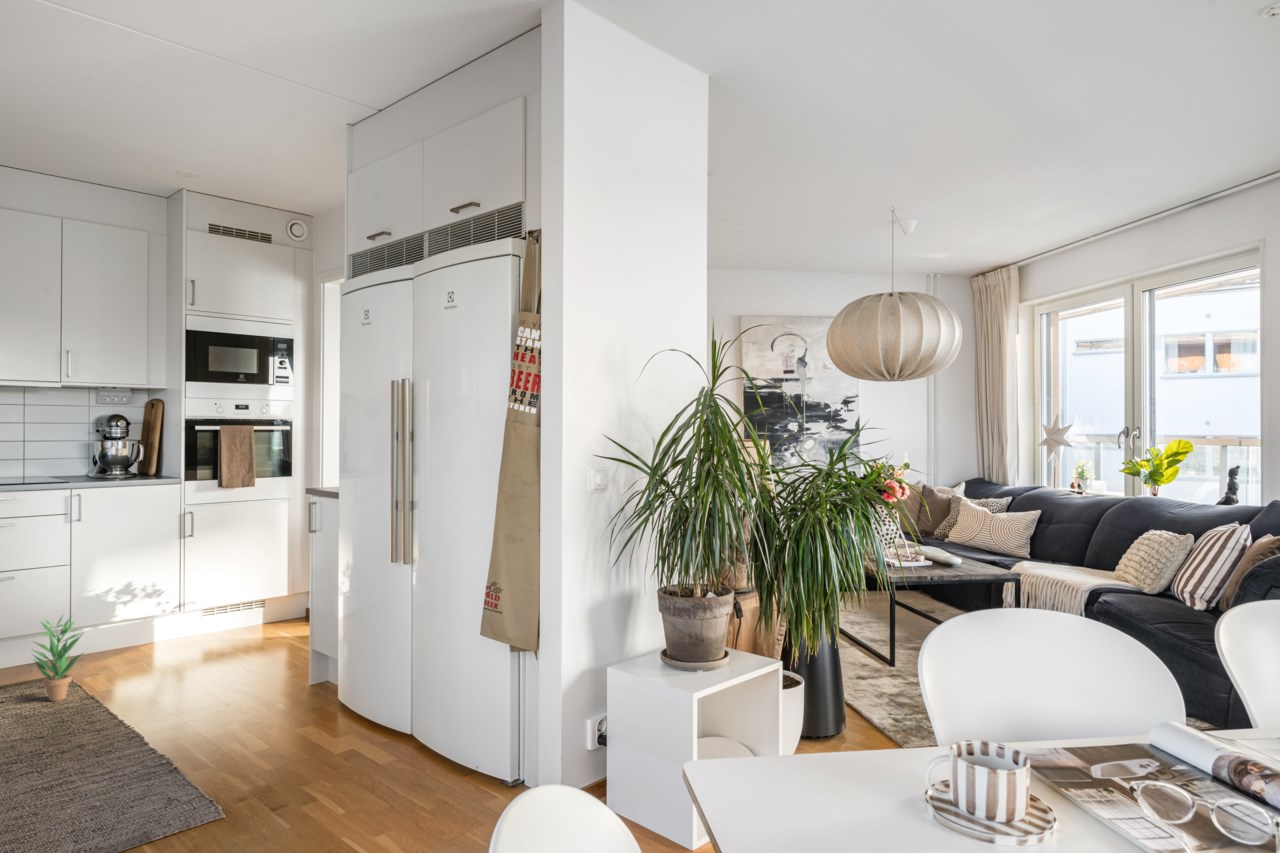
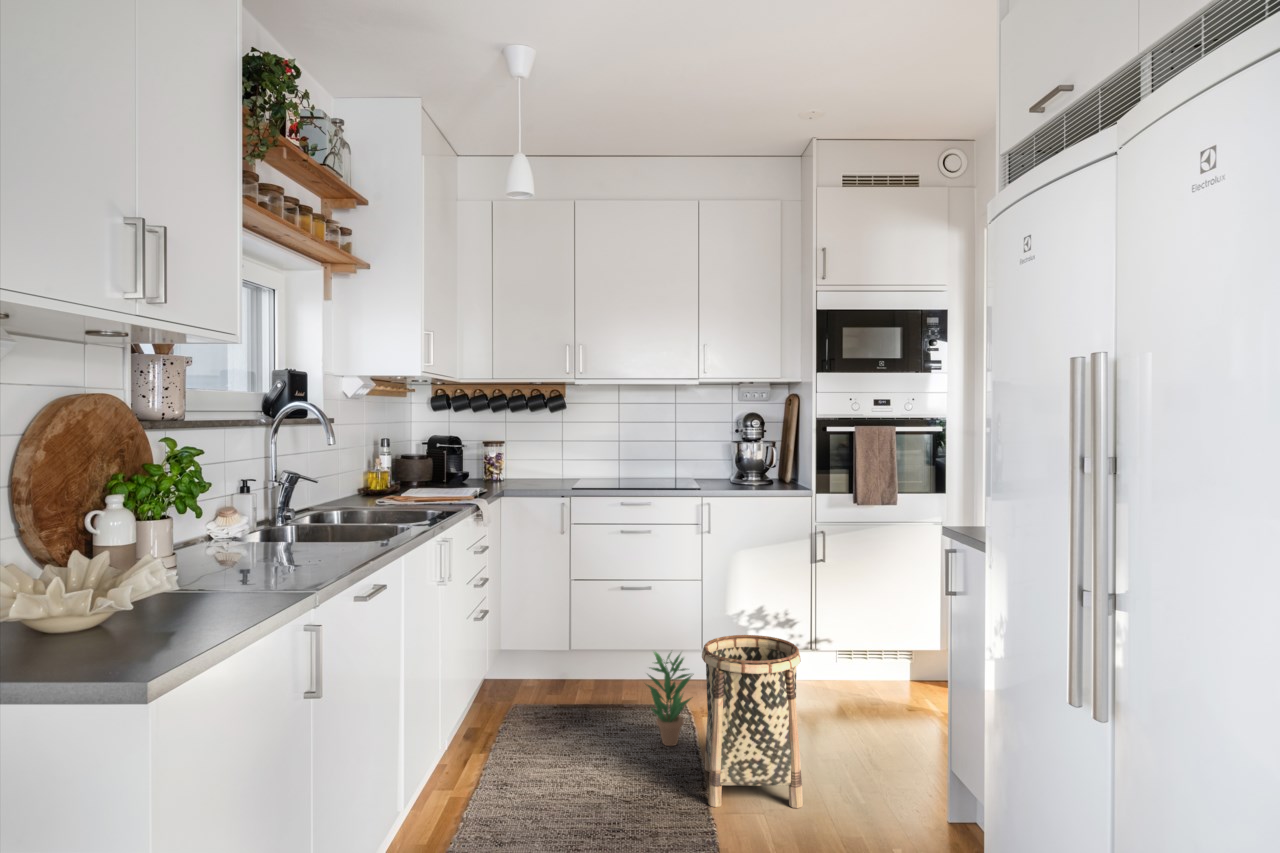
basket: none [103,586,200,721] -> present [702,635,803,808]

